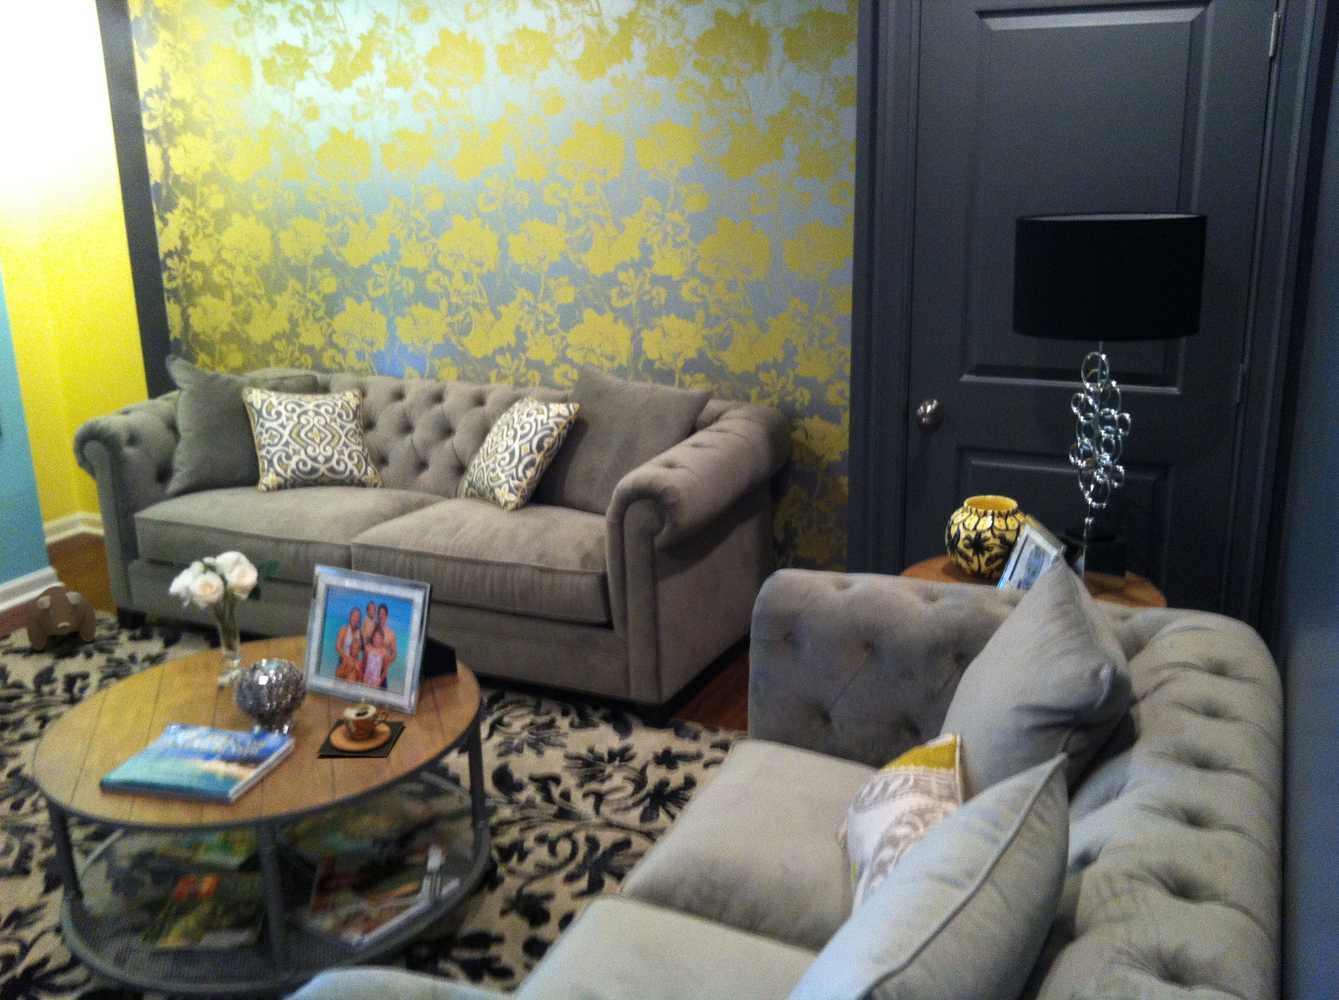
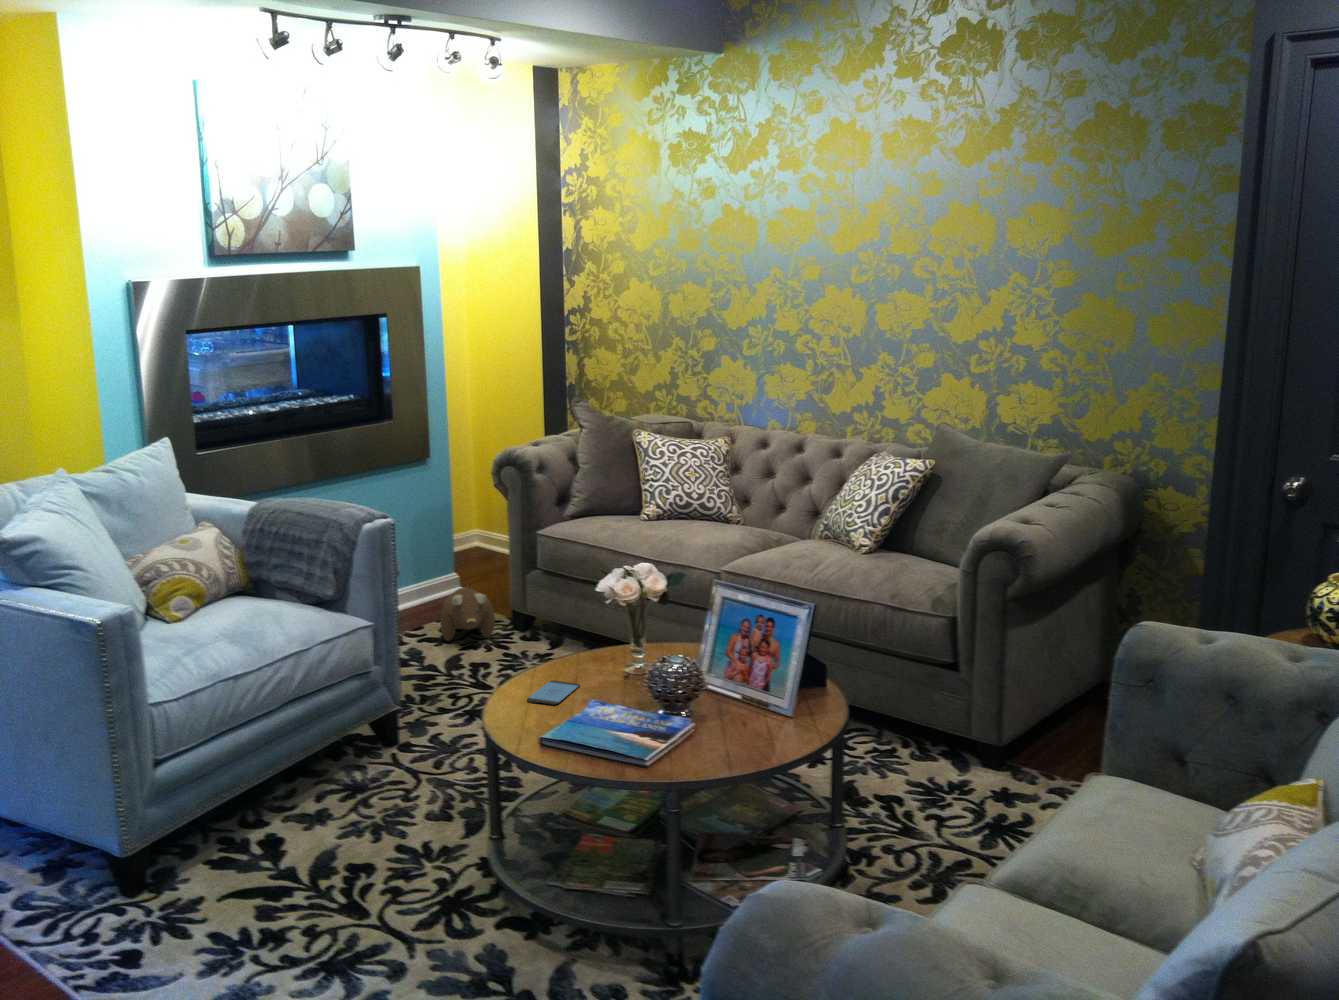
smartphone: none [98,699,168,731] -> present [527,681,580,705]
teacup: present [317,703,404,757] -> none [708,702,783,750]

